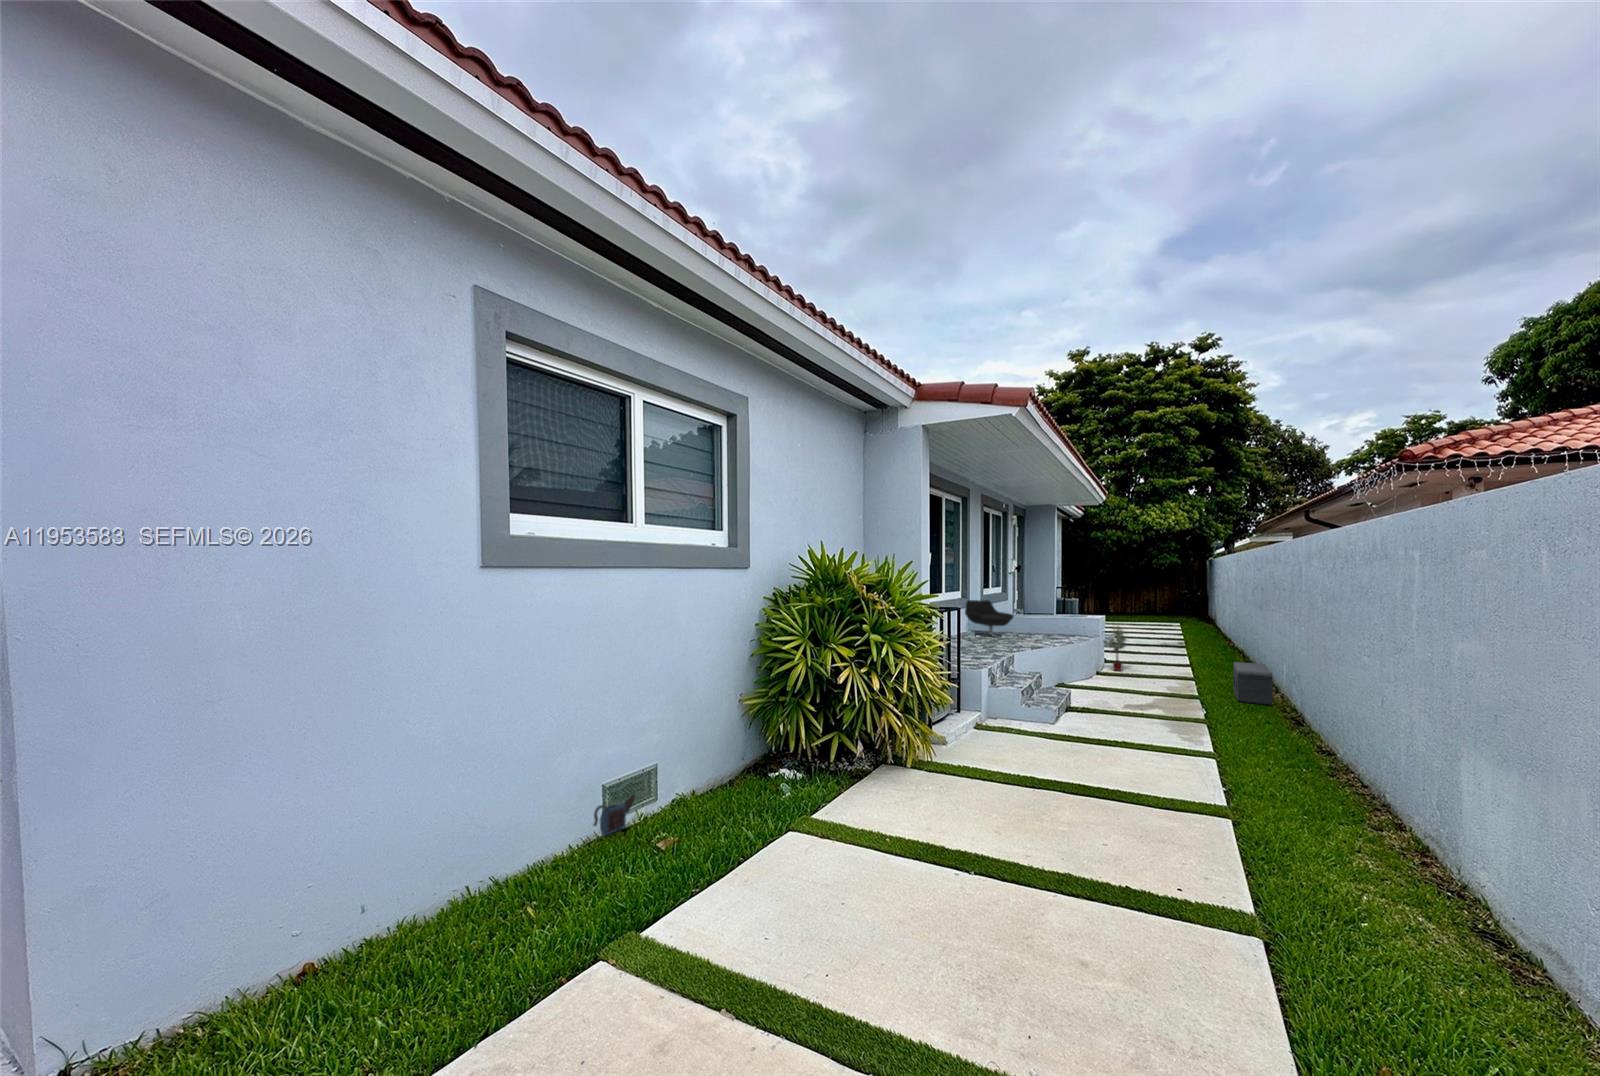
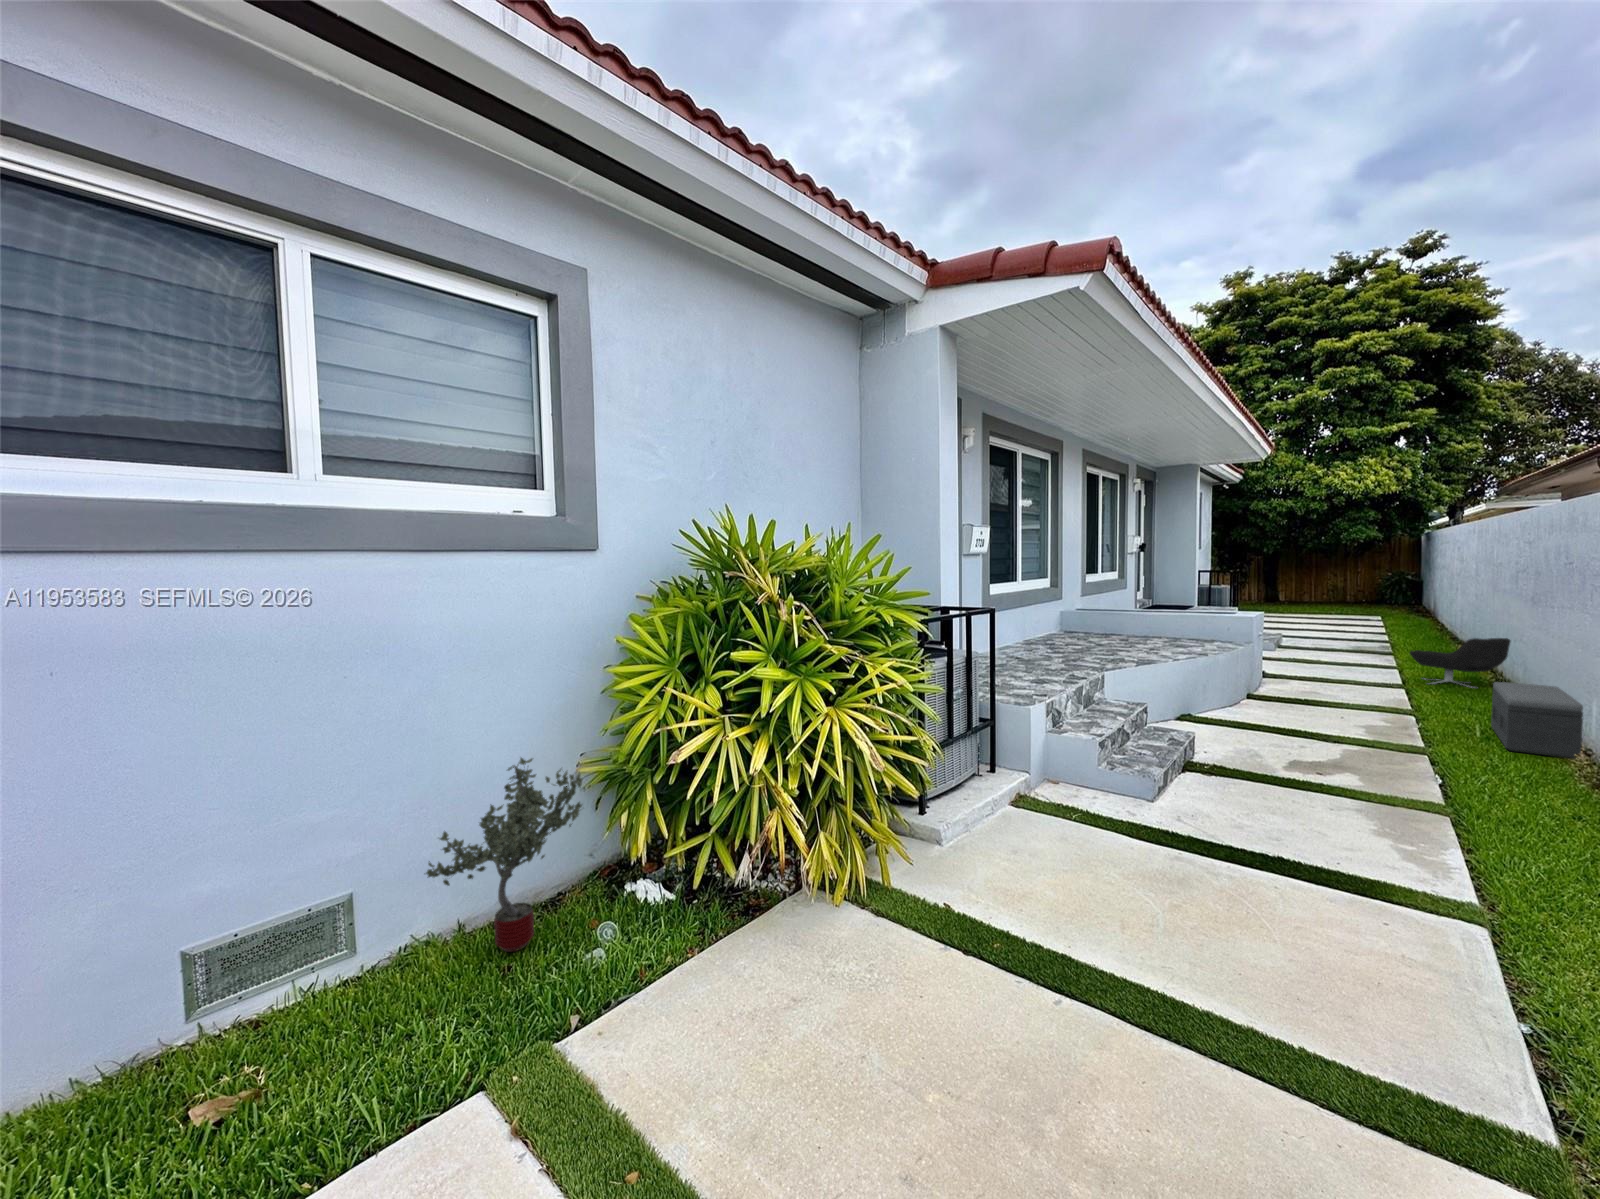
lounge chair: present [965,600,1014,635] -> present [1410,638,1510,687]
potted tree: present [1103,626,1126,671] -> present [426,758,582,952]
watering can: present [594,795,636,835] -> none [65,992,216,1091]

